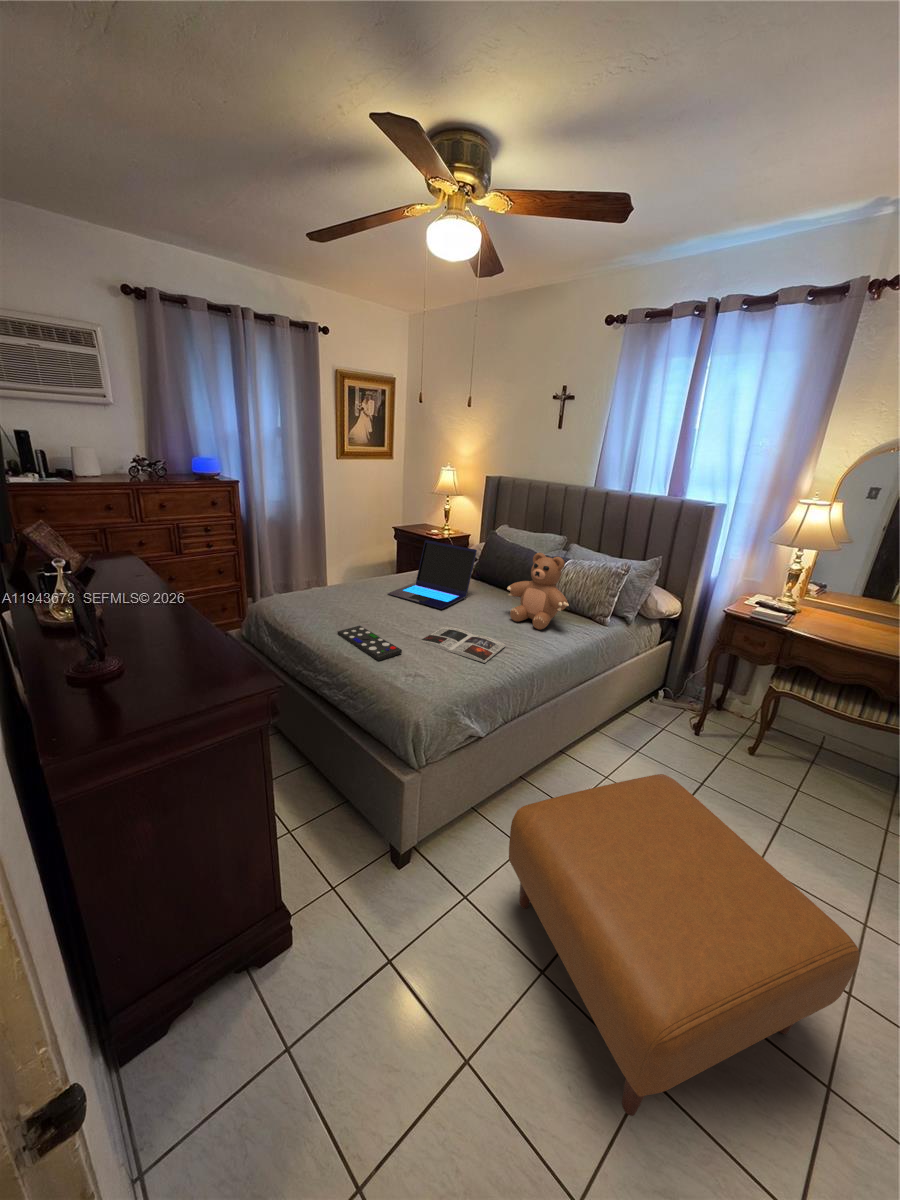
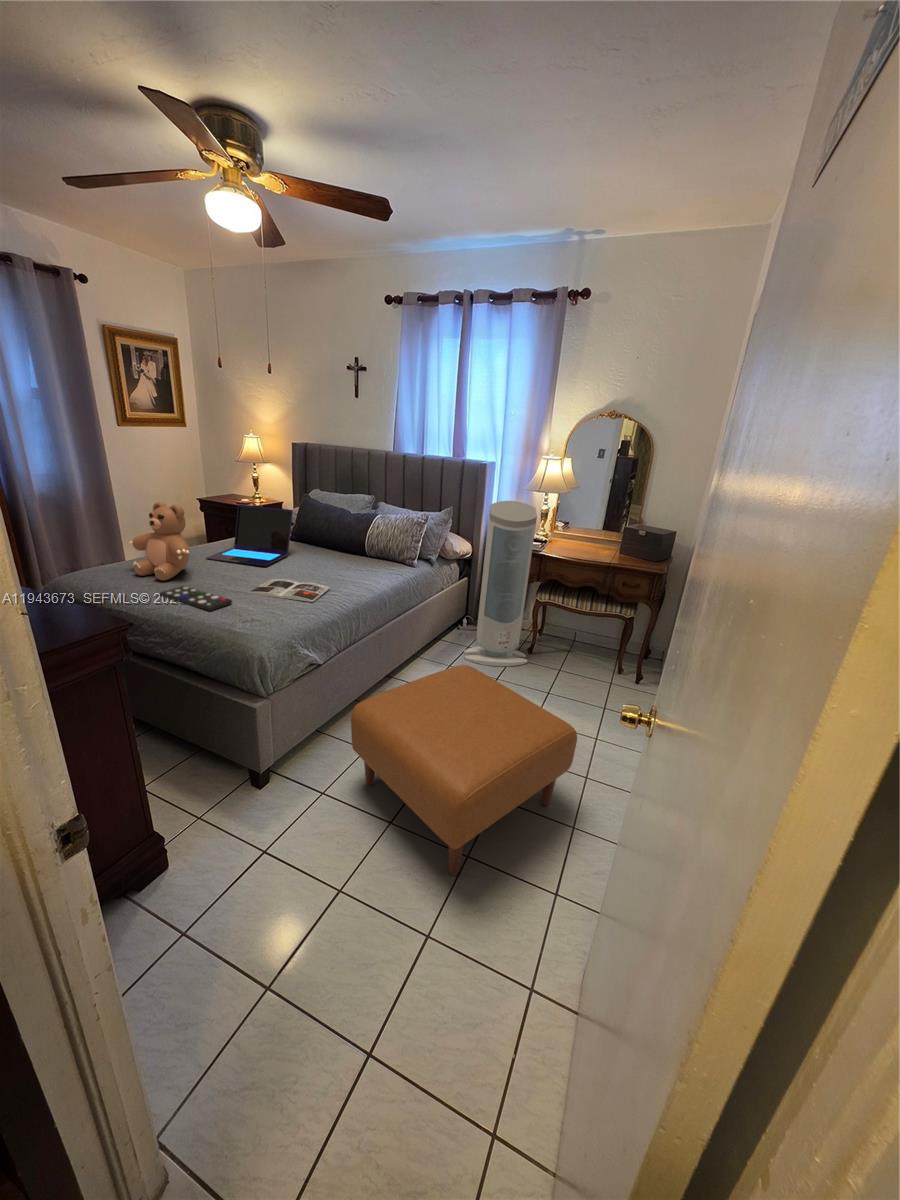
teddy bear: present [507,553,569,629] -> present [129,502,190,580]
air purifier: none [656,557,788,770] -> present [464,501,537,666]

